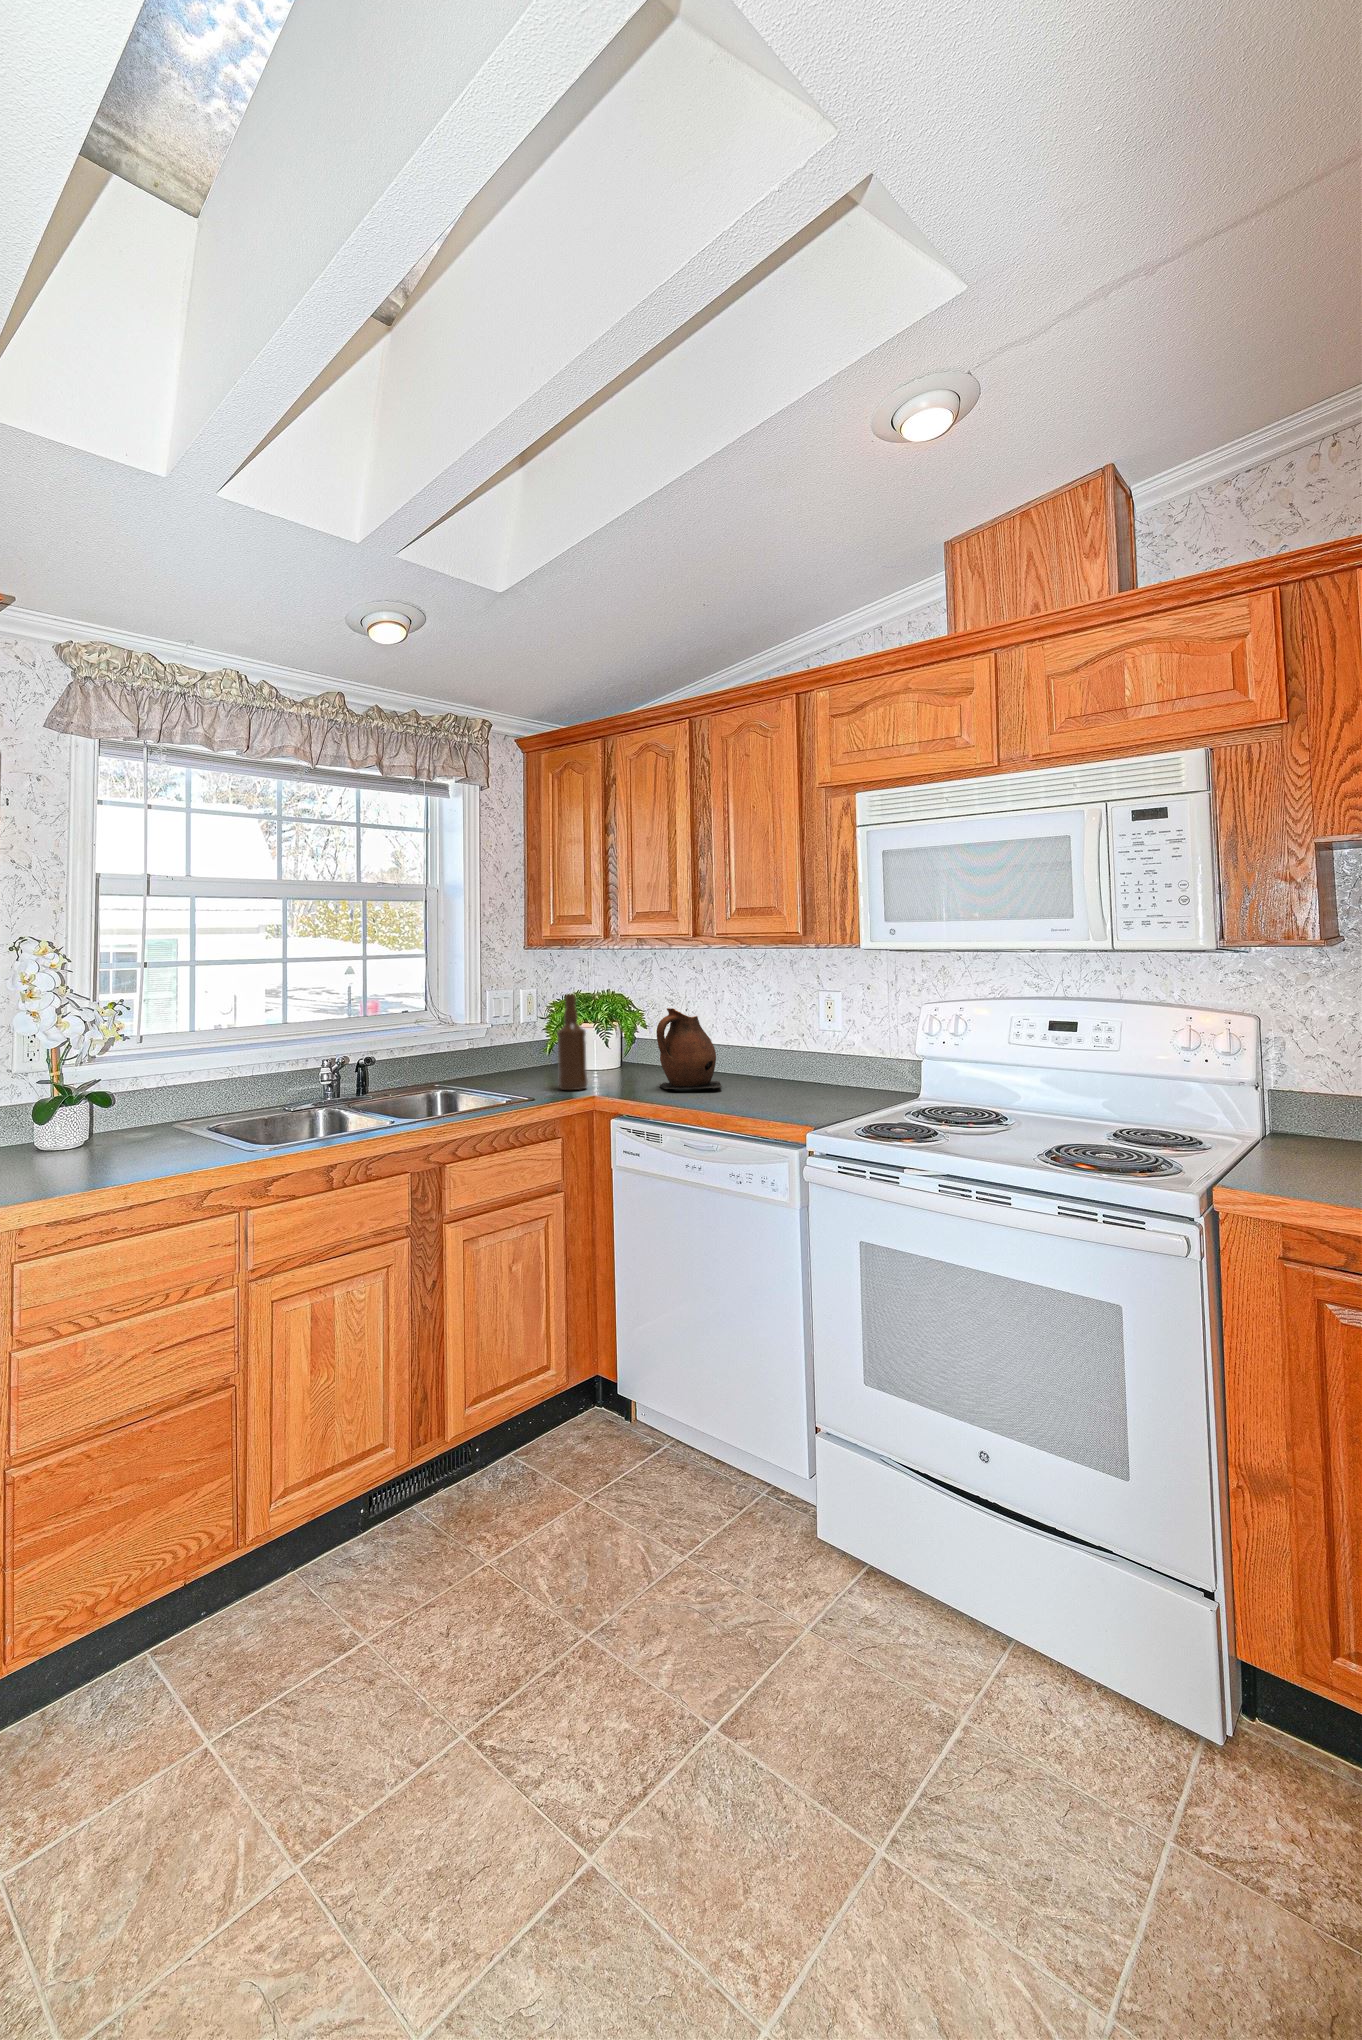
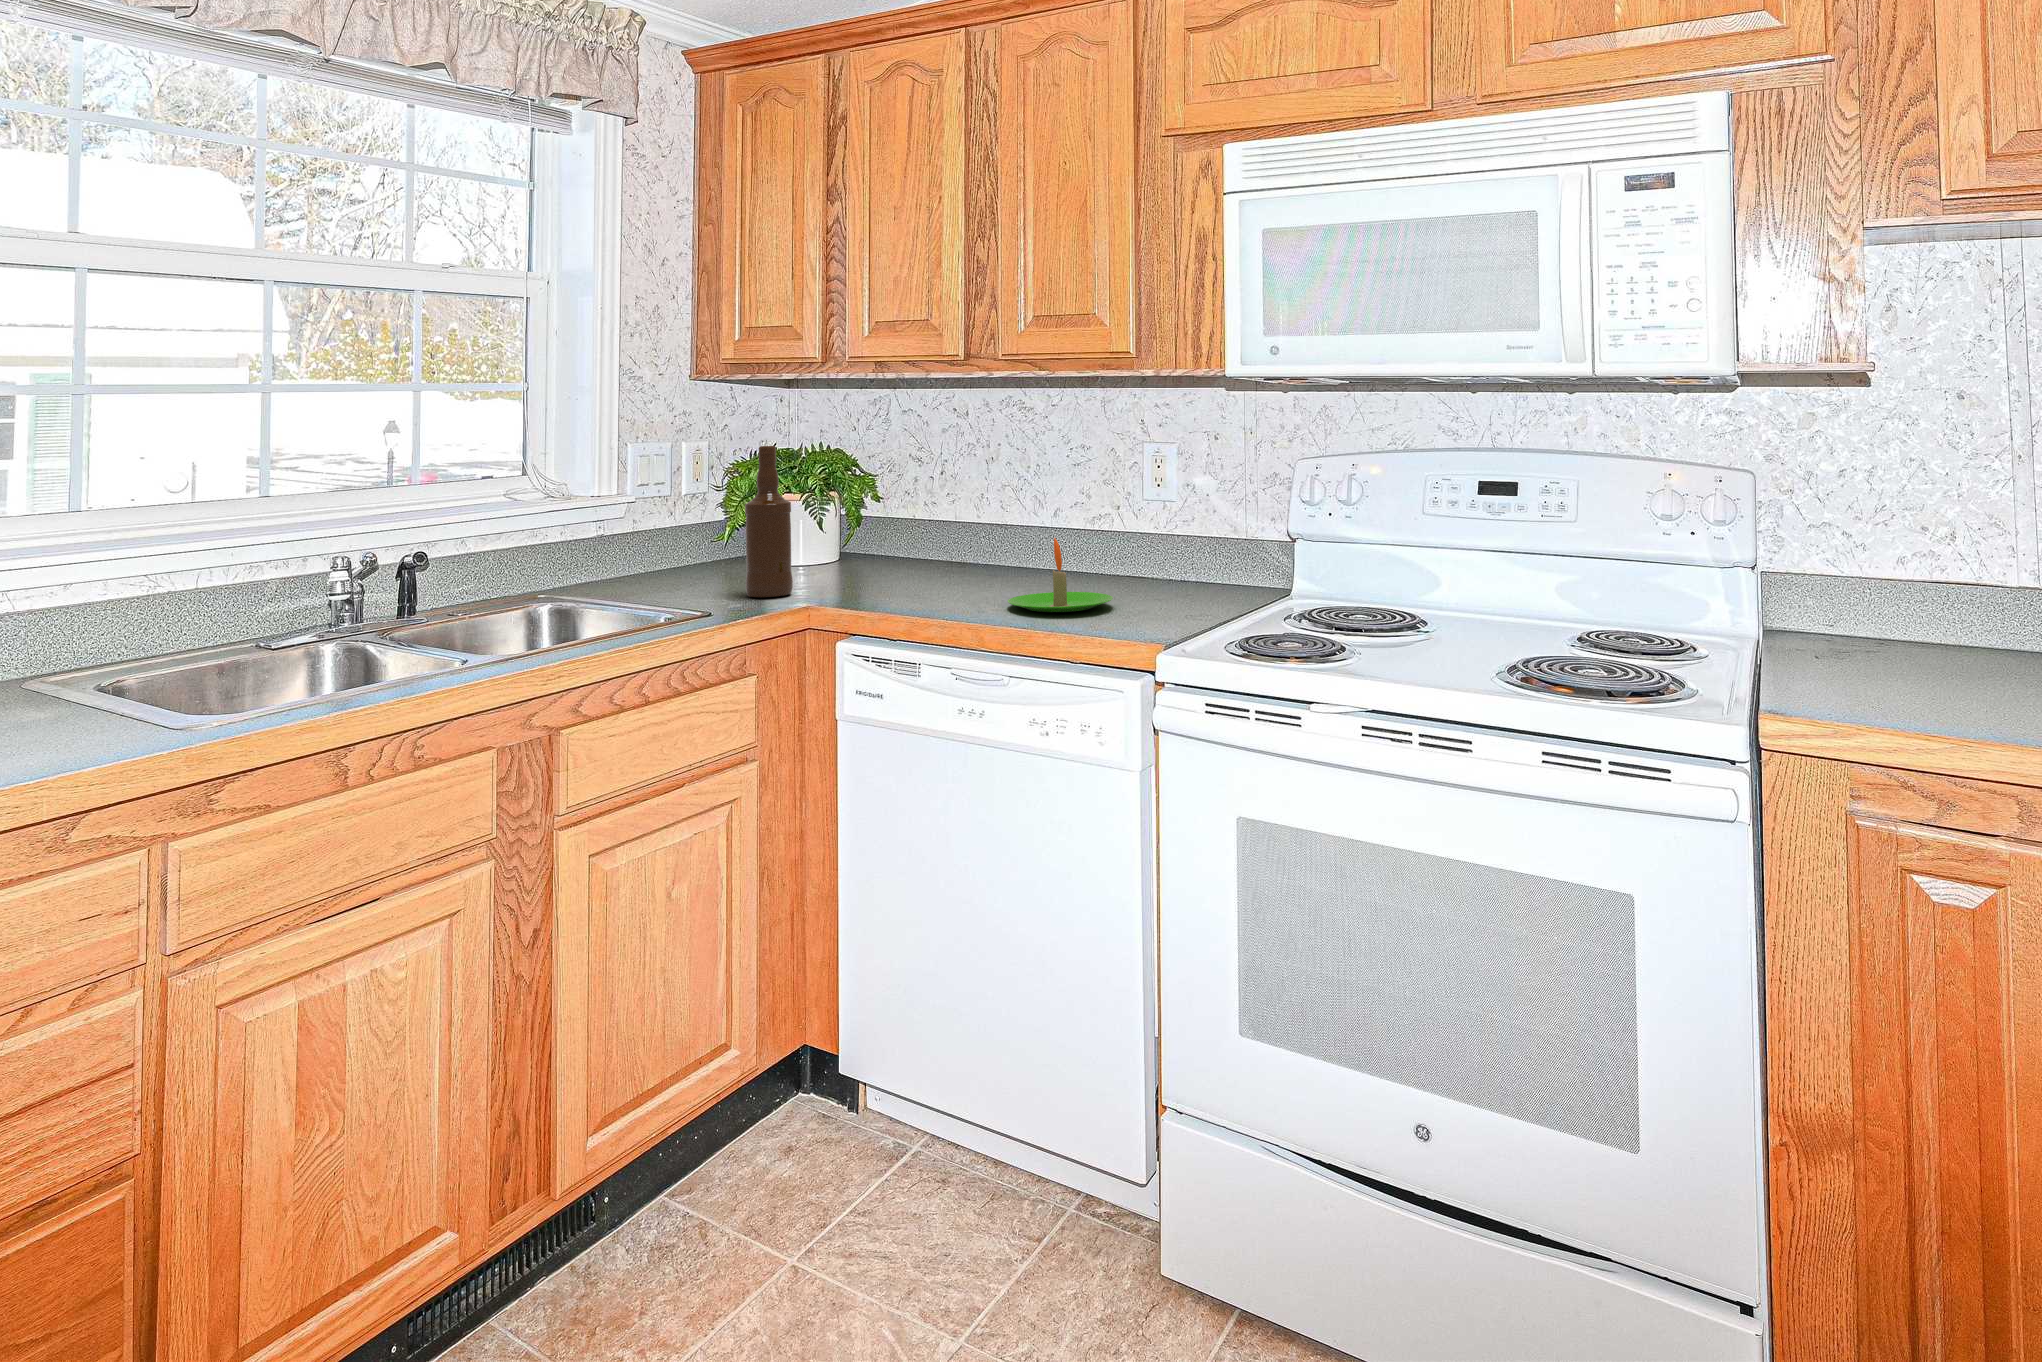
ceramic pitcher: present [657,1008,722,1089] -> none [901,468,1002,591]
candle: none [722,1055,792,1105] -> present [1008,538,1113,612]

